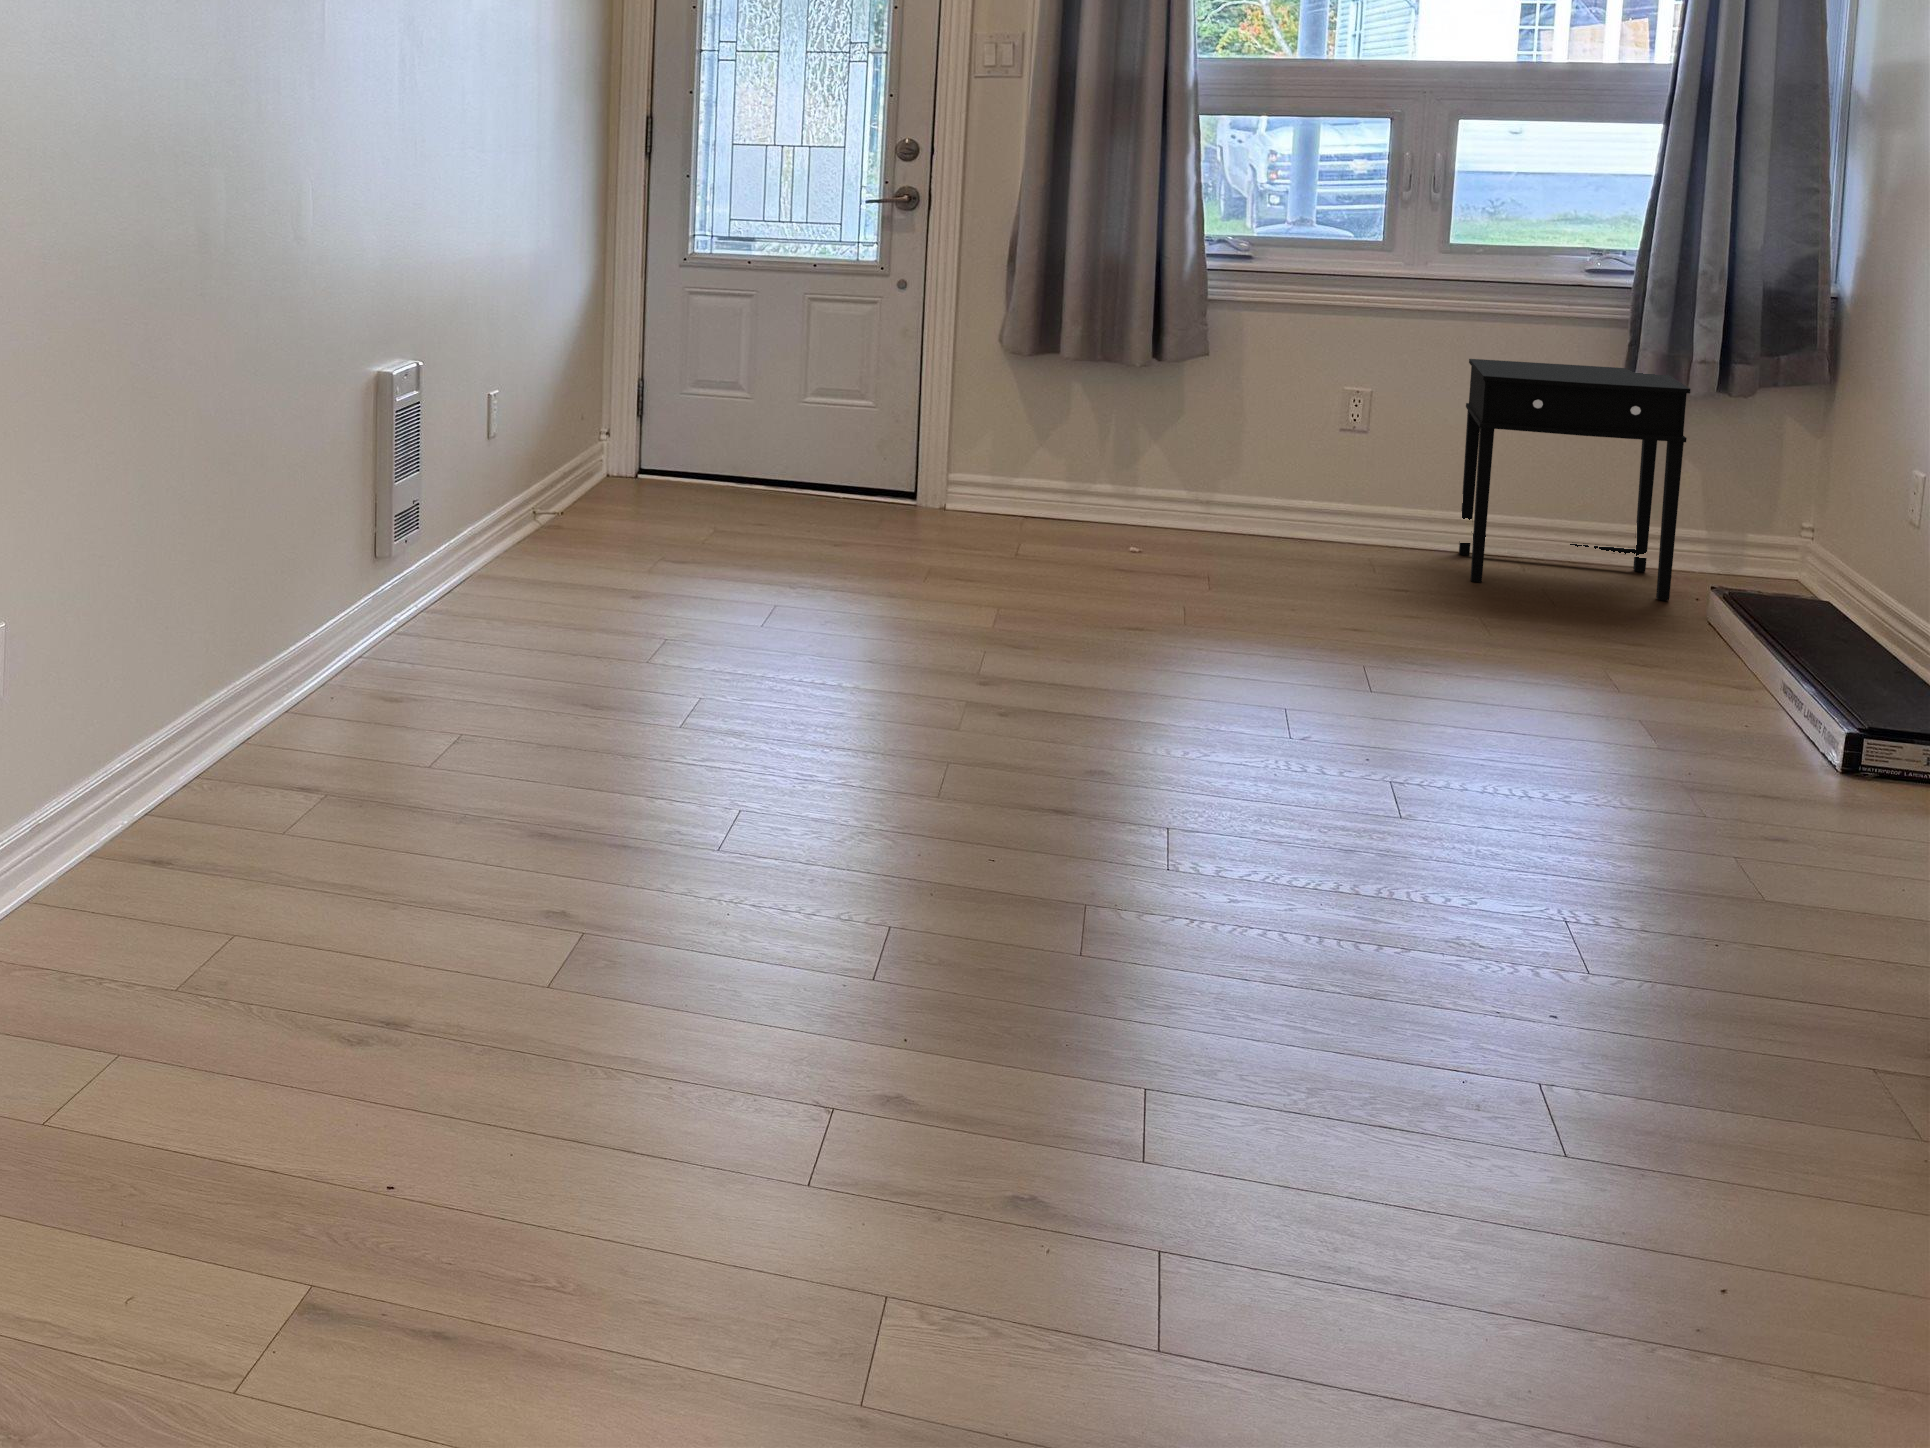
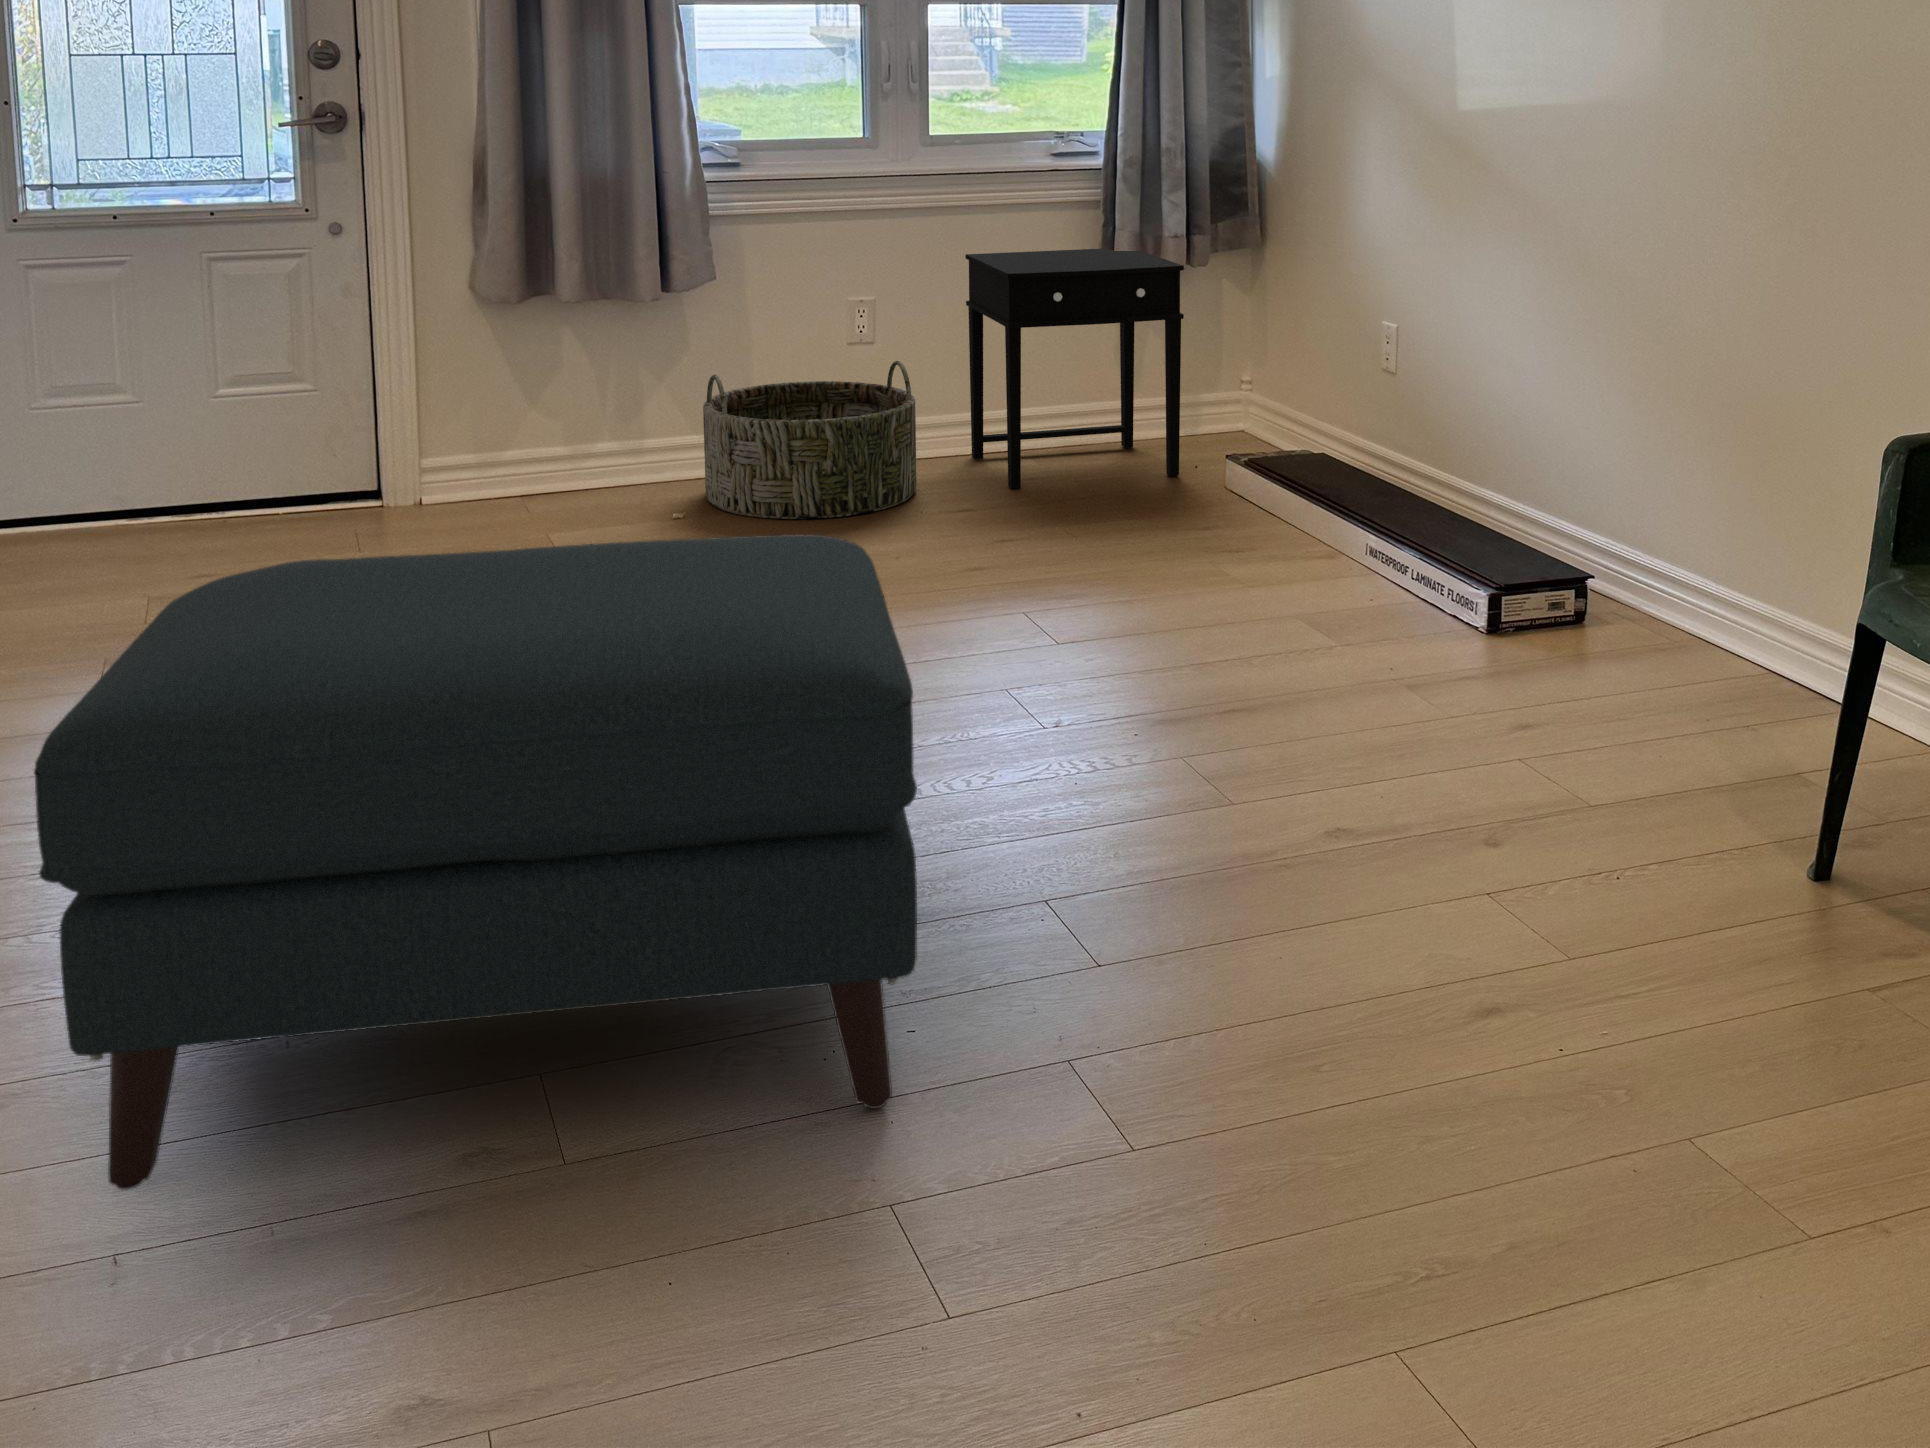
basket: none [1173,435,1381,574] -> present [703,361,917,519]
ottoman: none [503,465,1091,879] -> present [34,534,917,1190]

